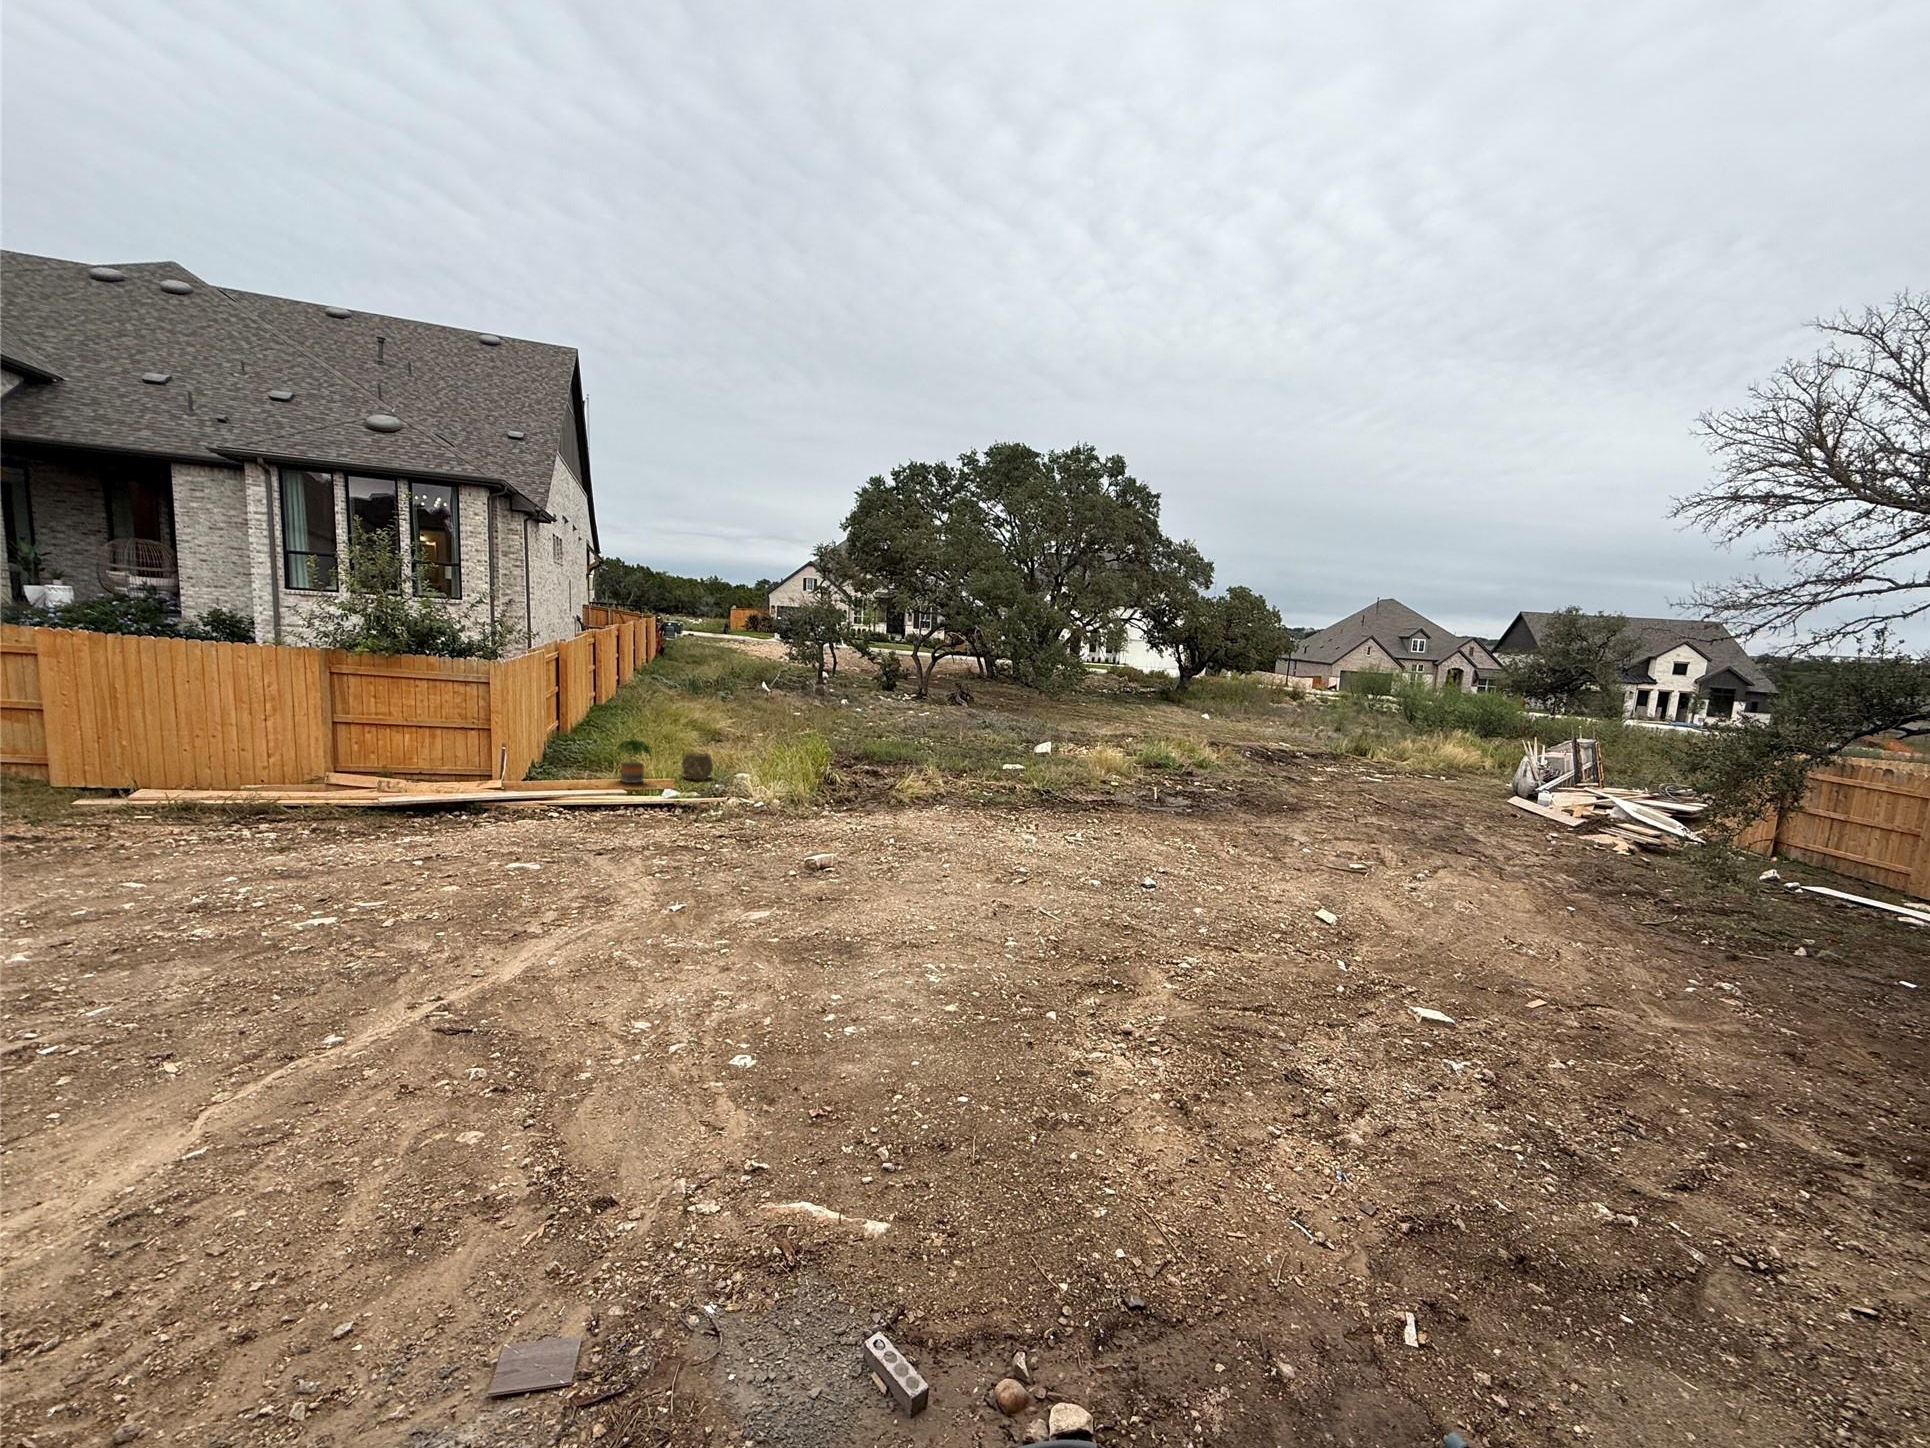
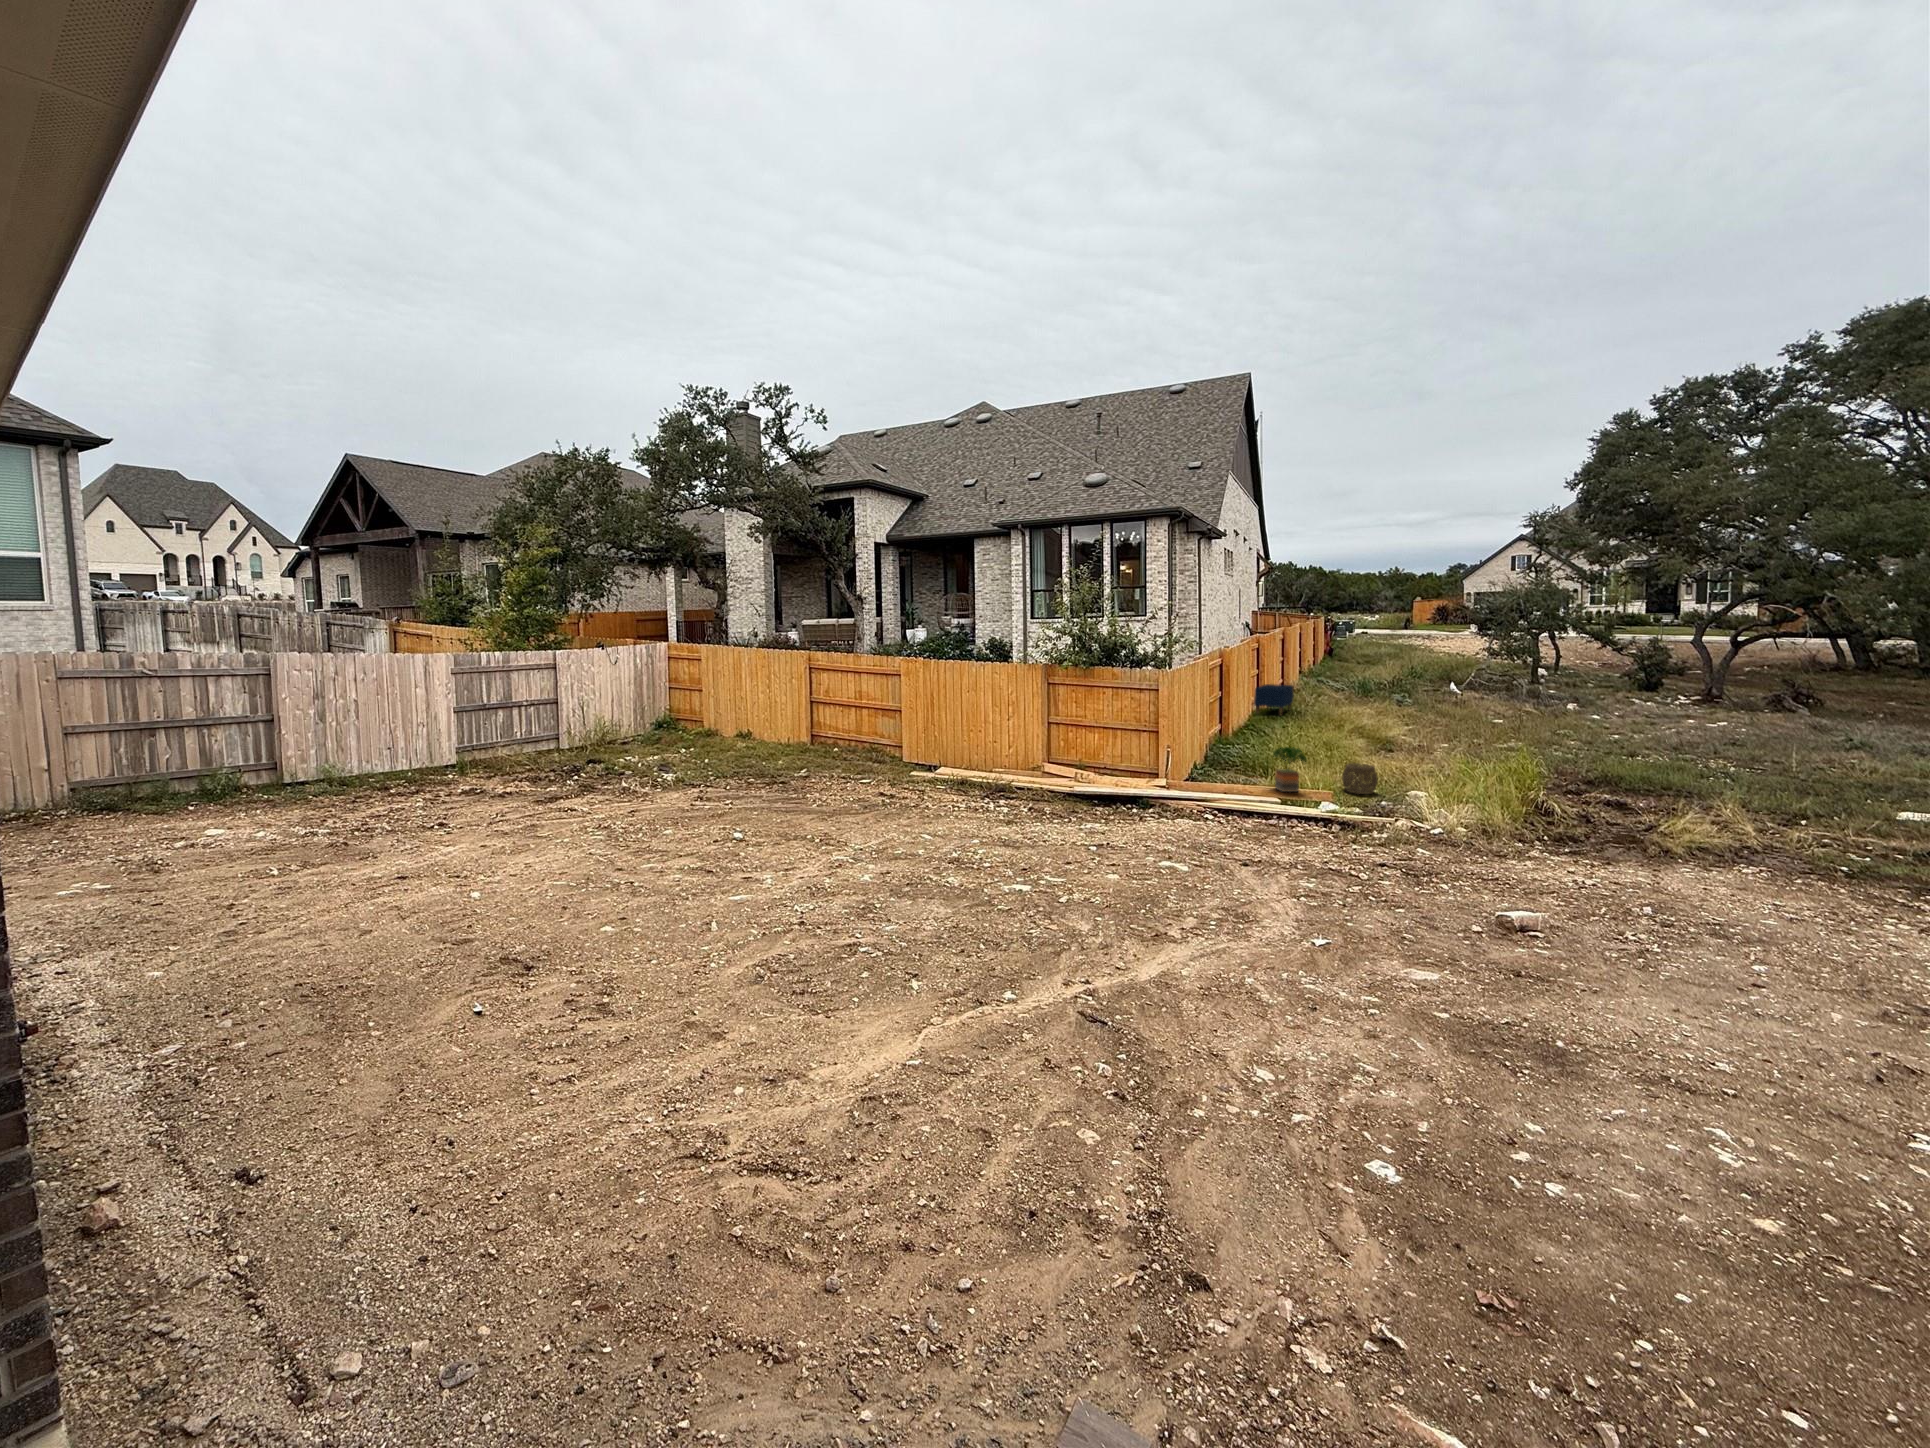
bench: none [591,680,630,712] -> present [1254,684,1294,715]

